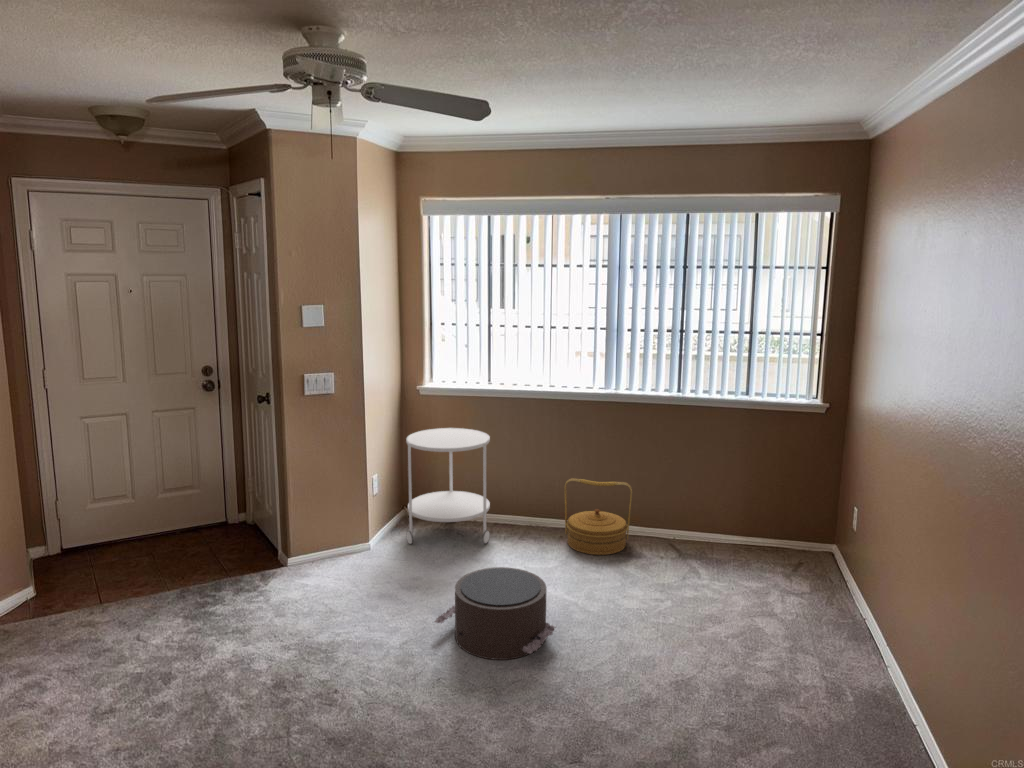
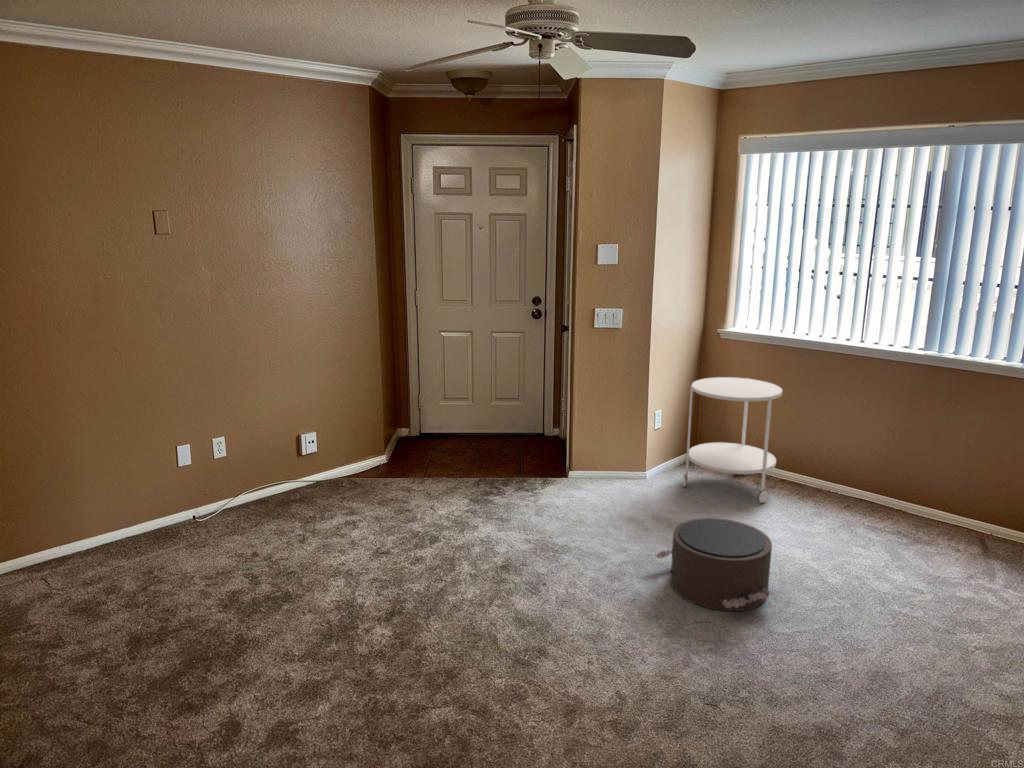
woven basket: present [564,478,632,555] -> none [857,451,949,547]

